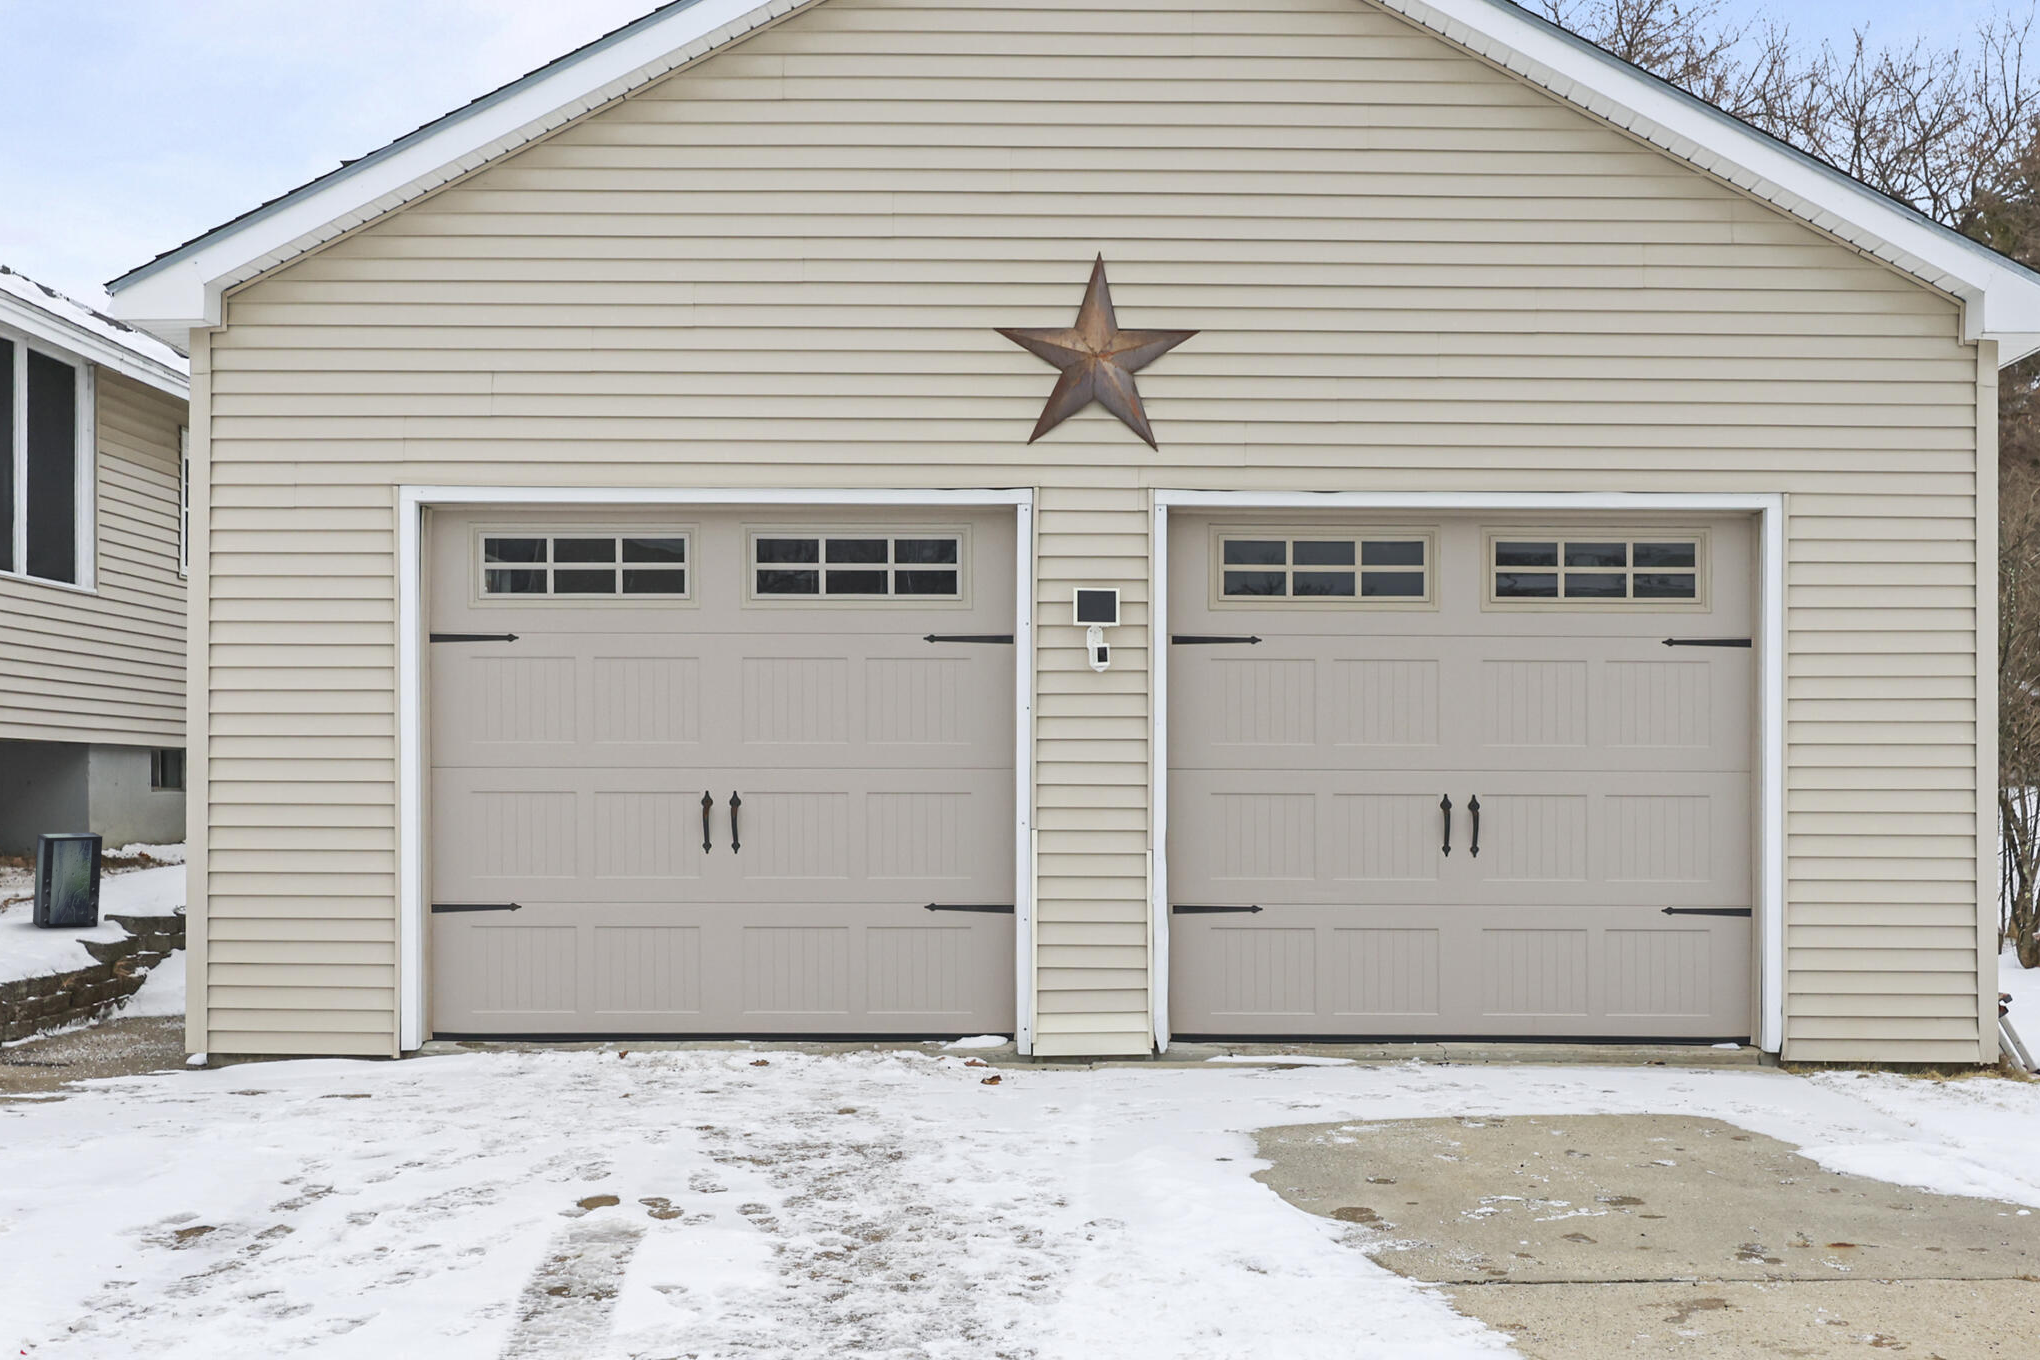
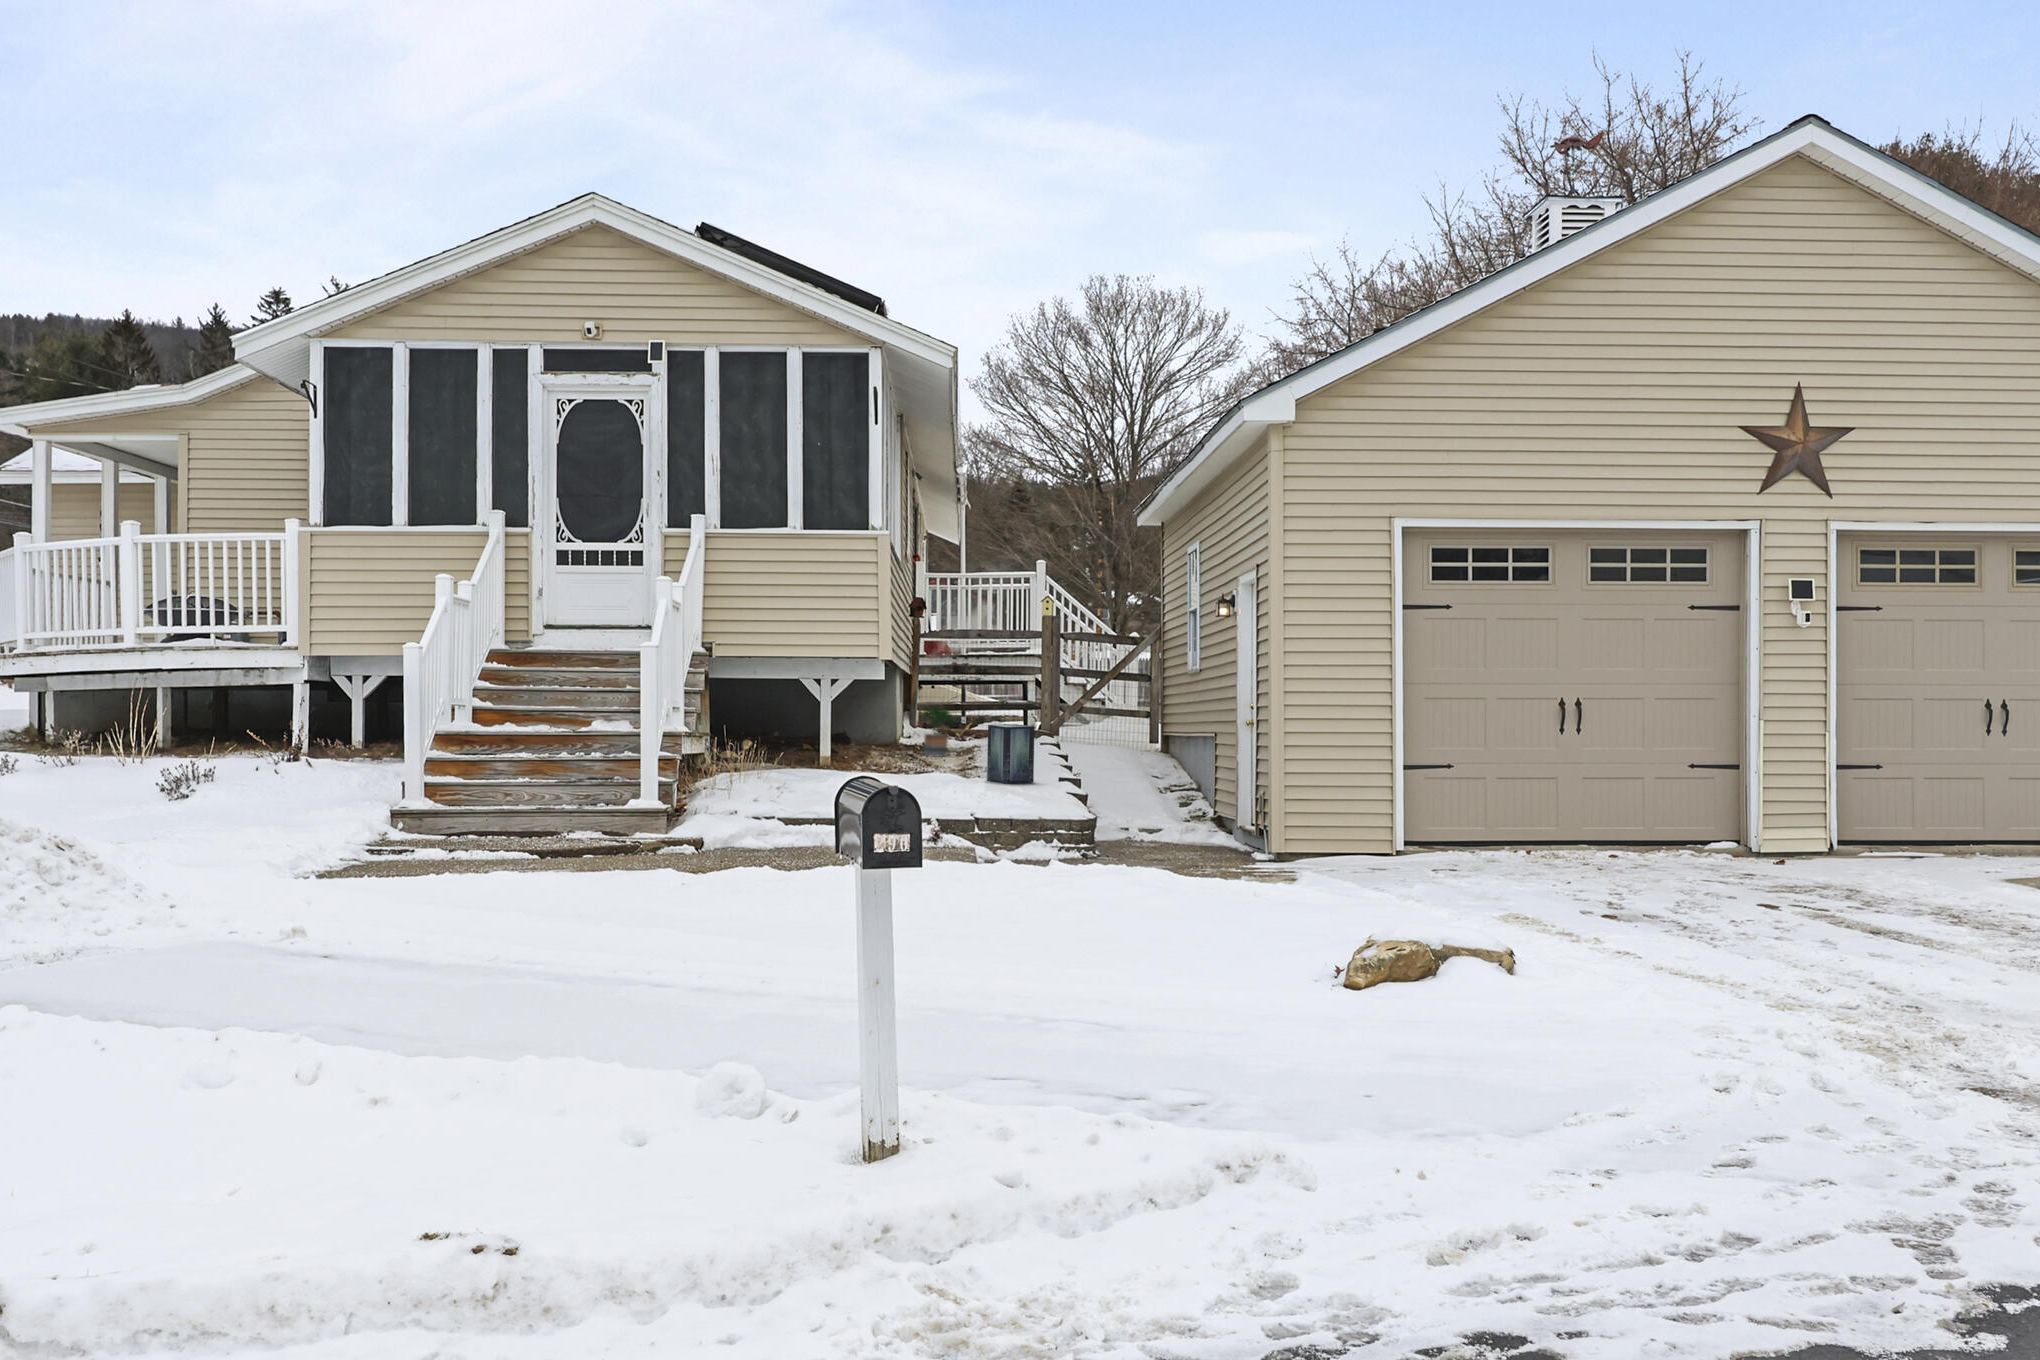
potted tree: none [118,803,171,878] -> present [922,708,955,757]

